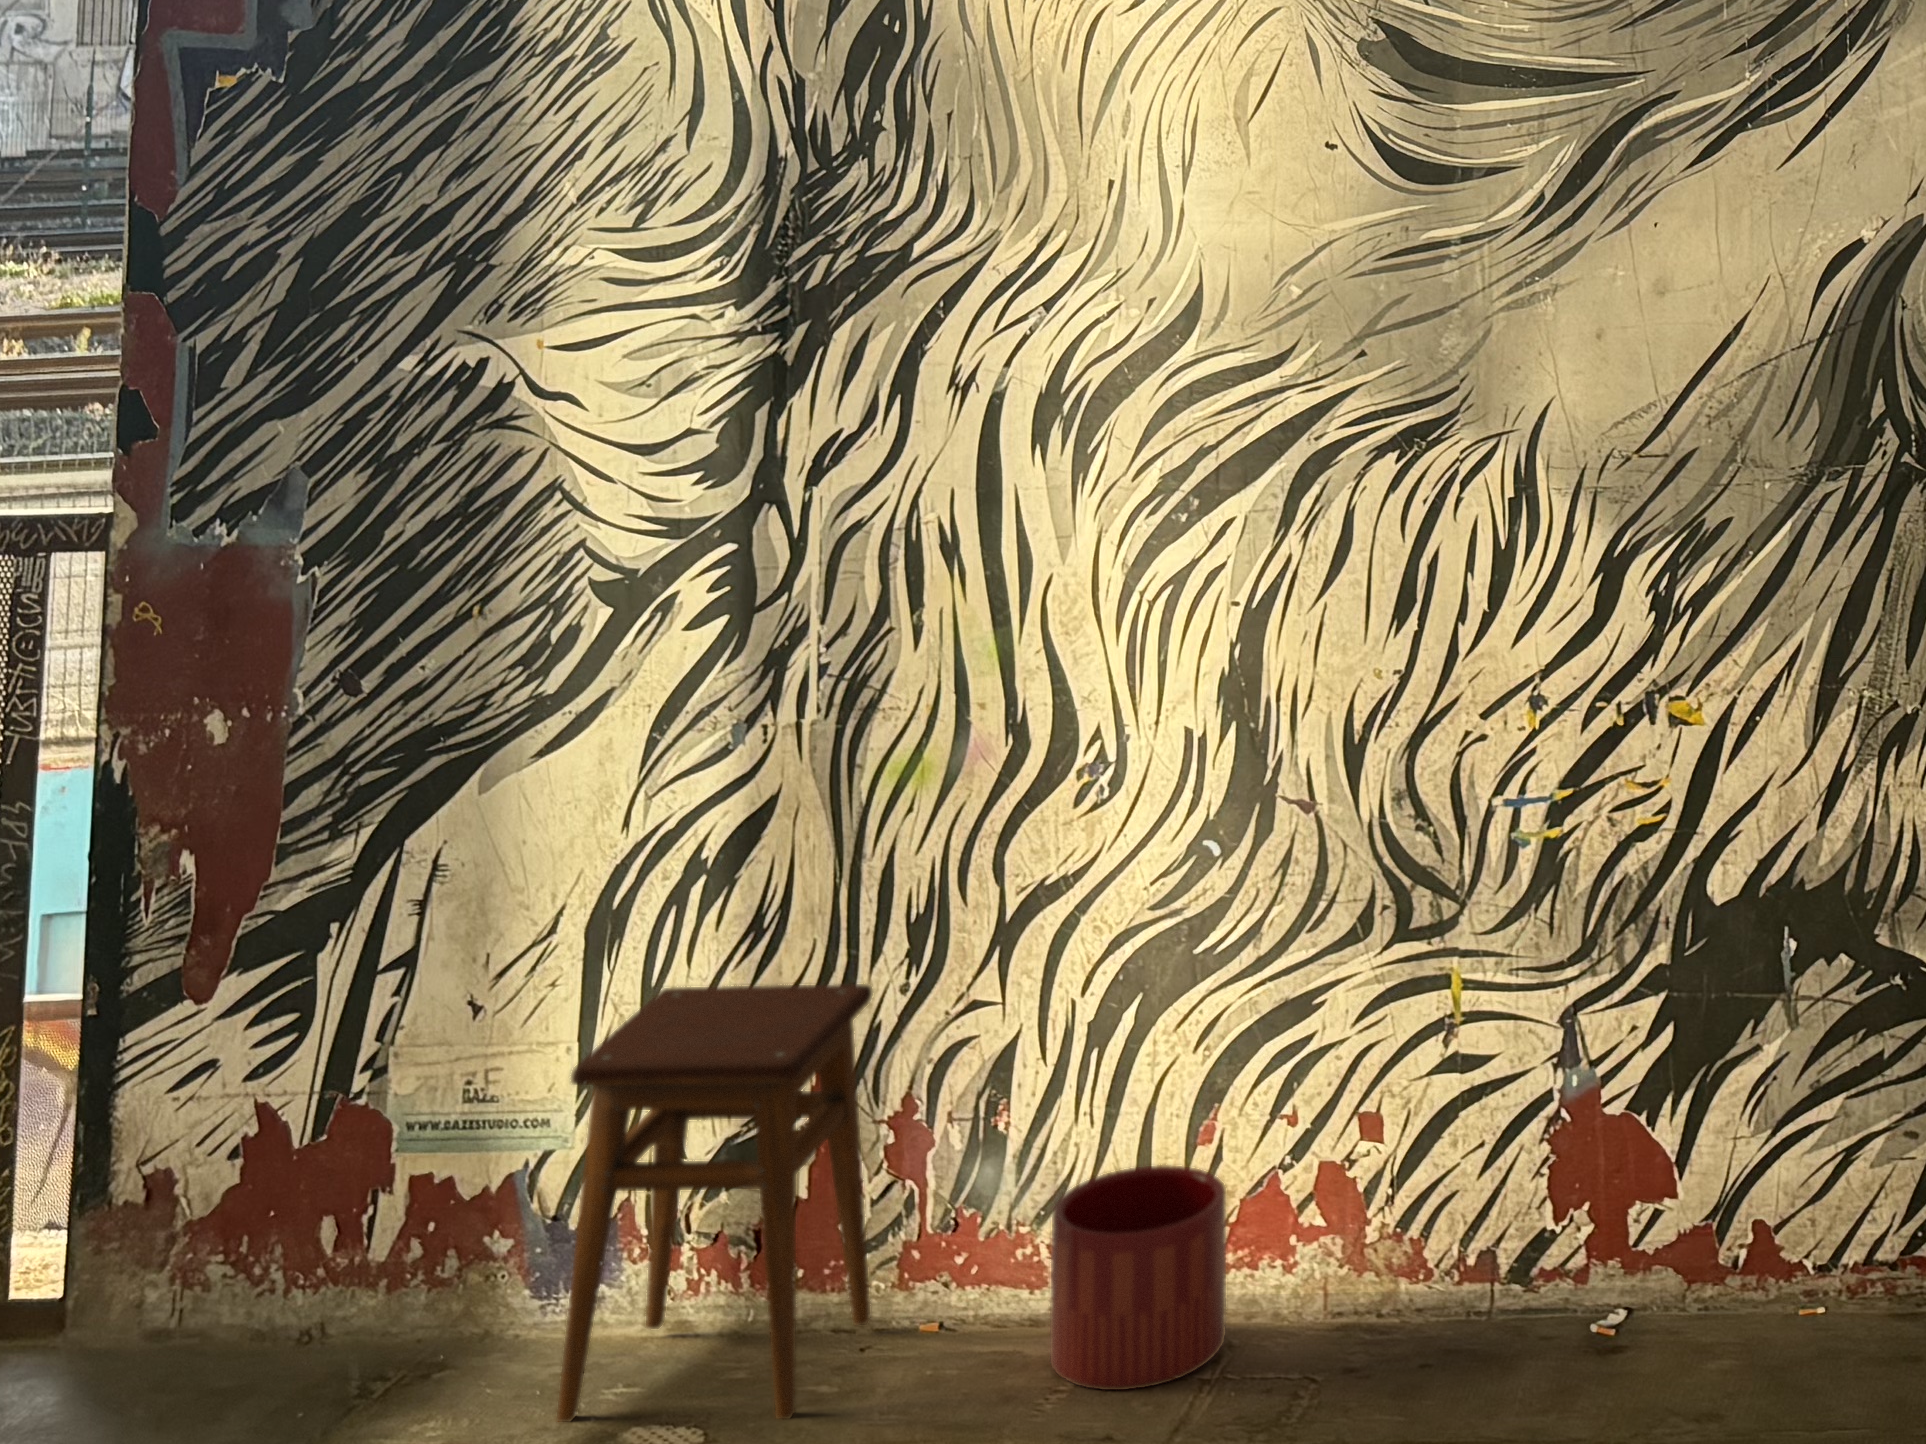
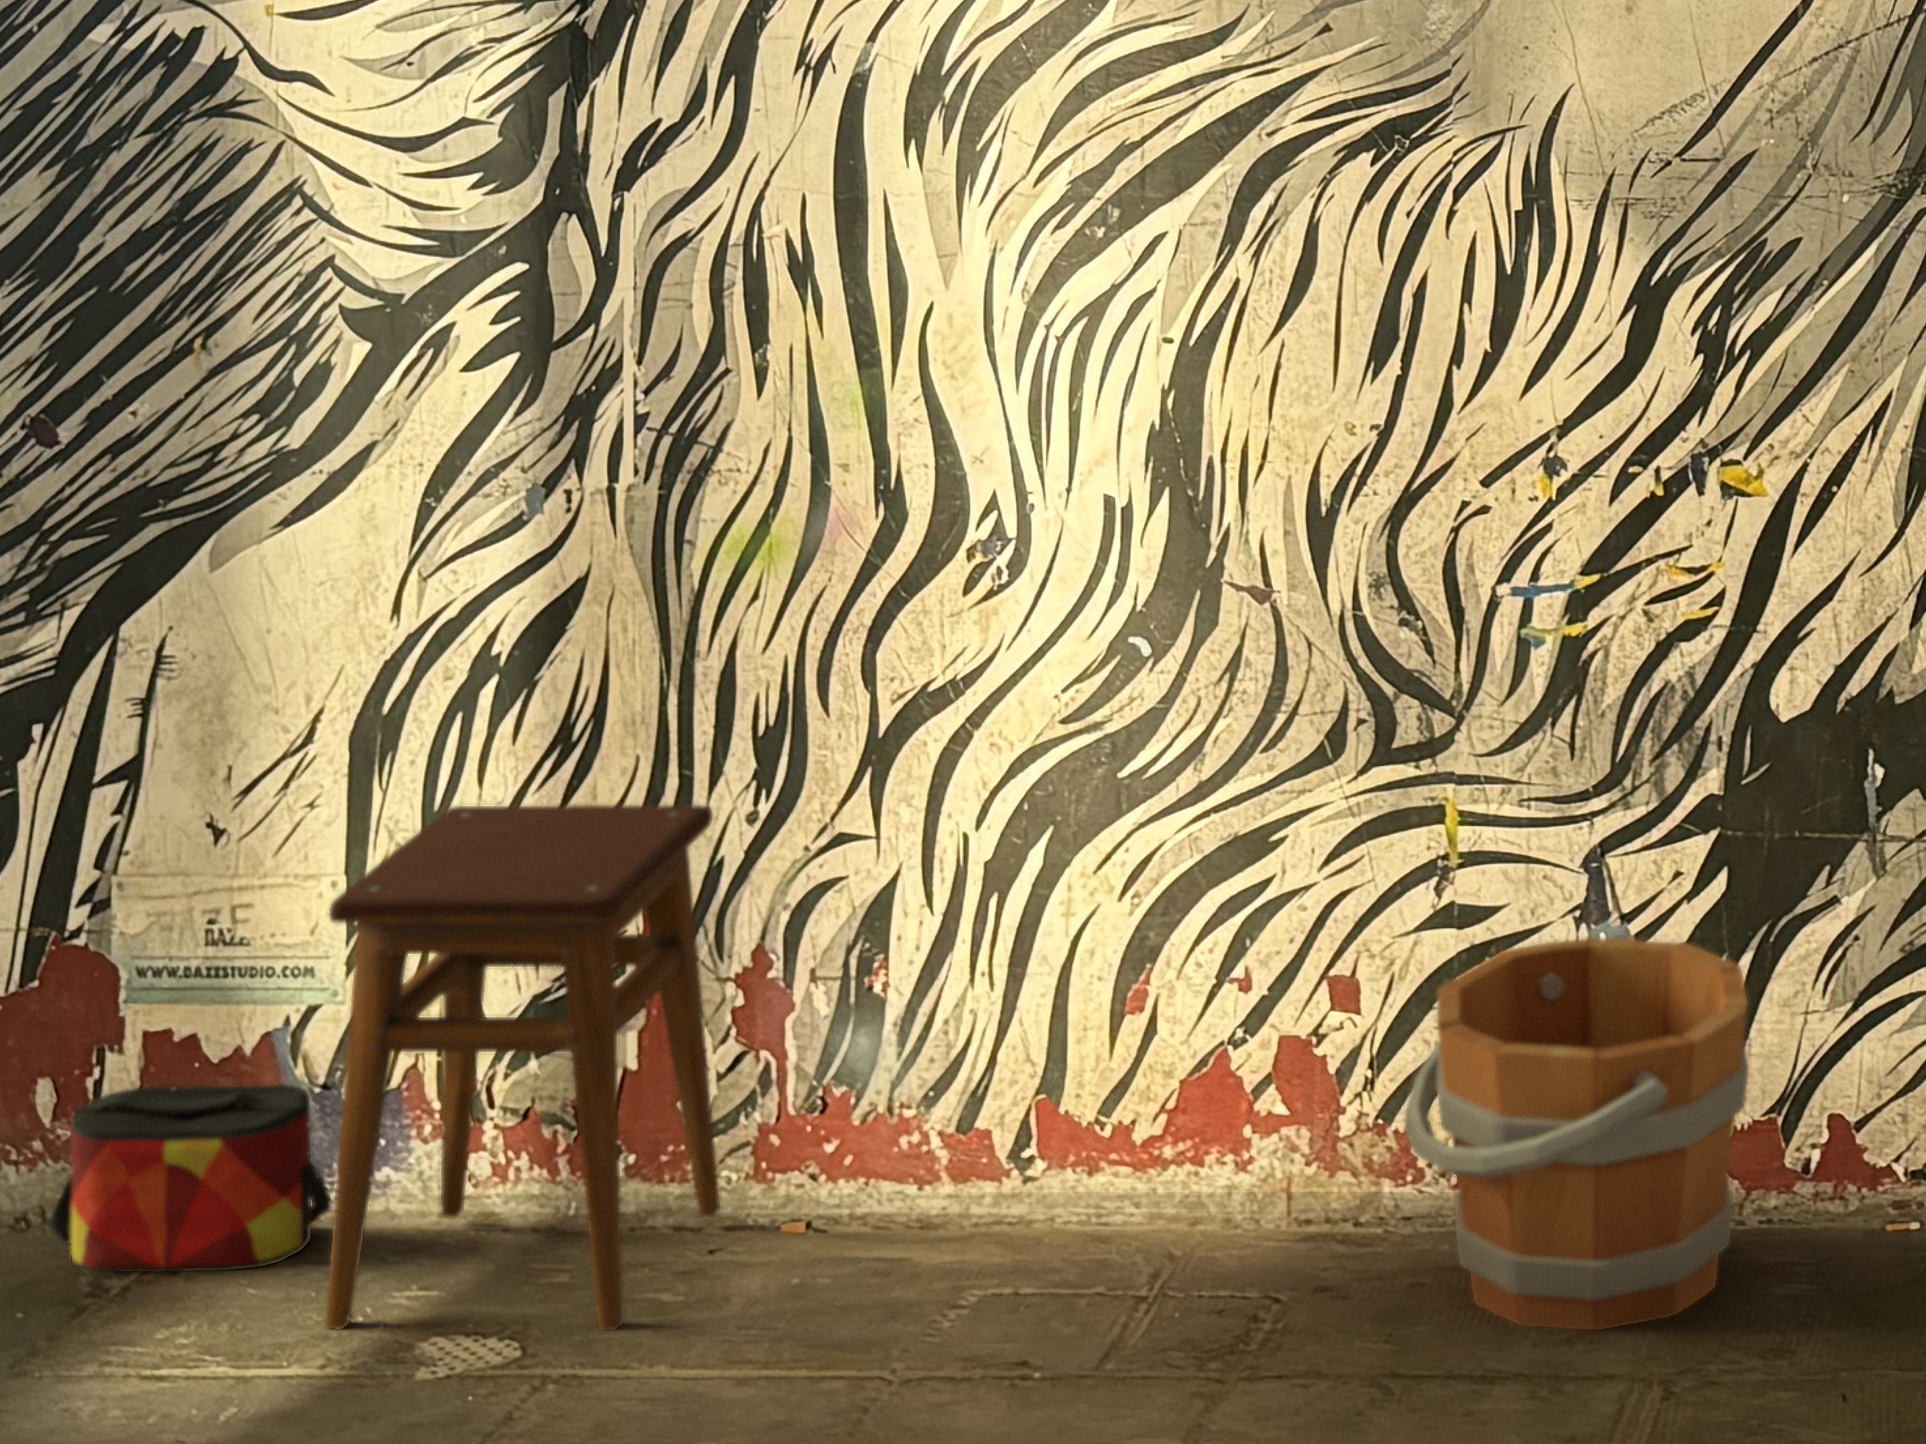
bucket: none [1419,1083,1692,1411] -> present [1405,938,1749,1330]
planter: present [1050,1165,1226,1390] -> none [942,1031,1163,1302]
bag: none [330,1220,559,1380] -> present [48,1084,332,1272]

